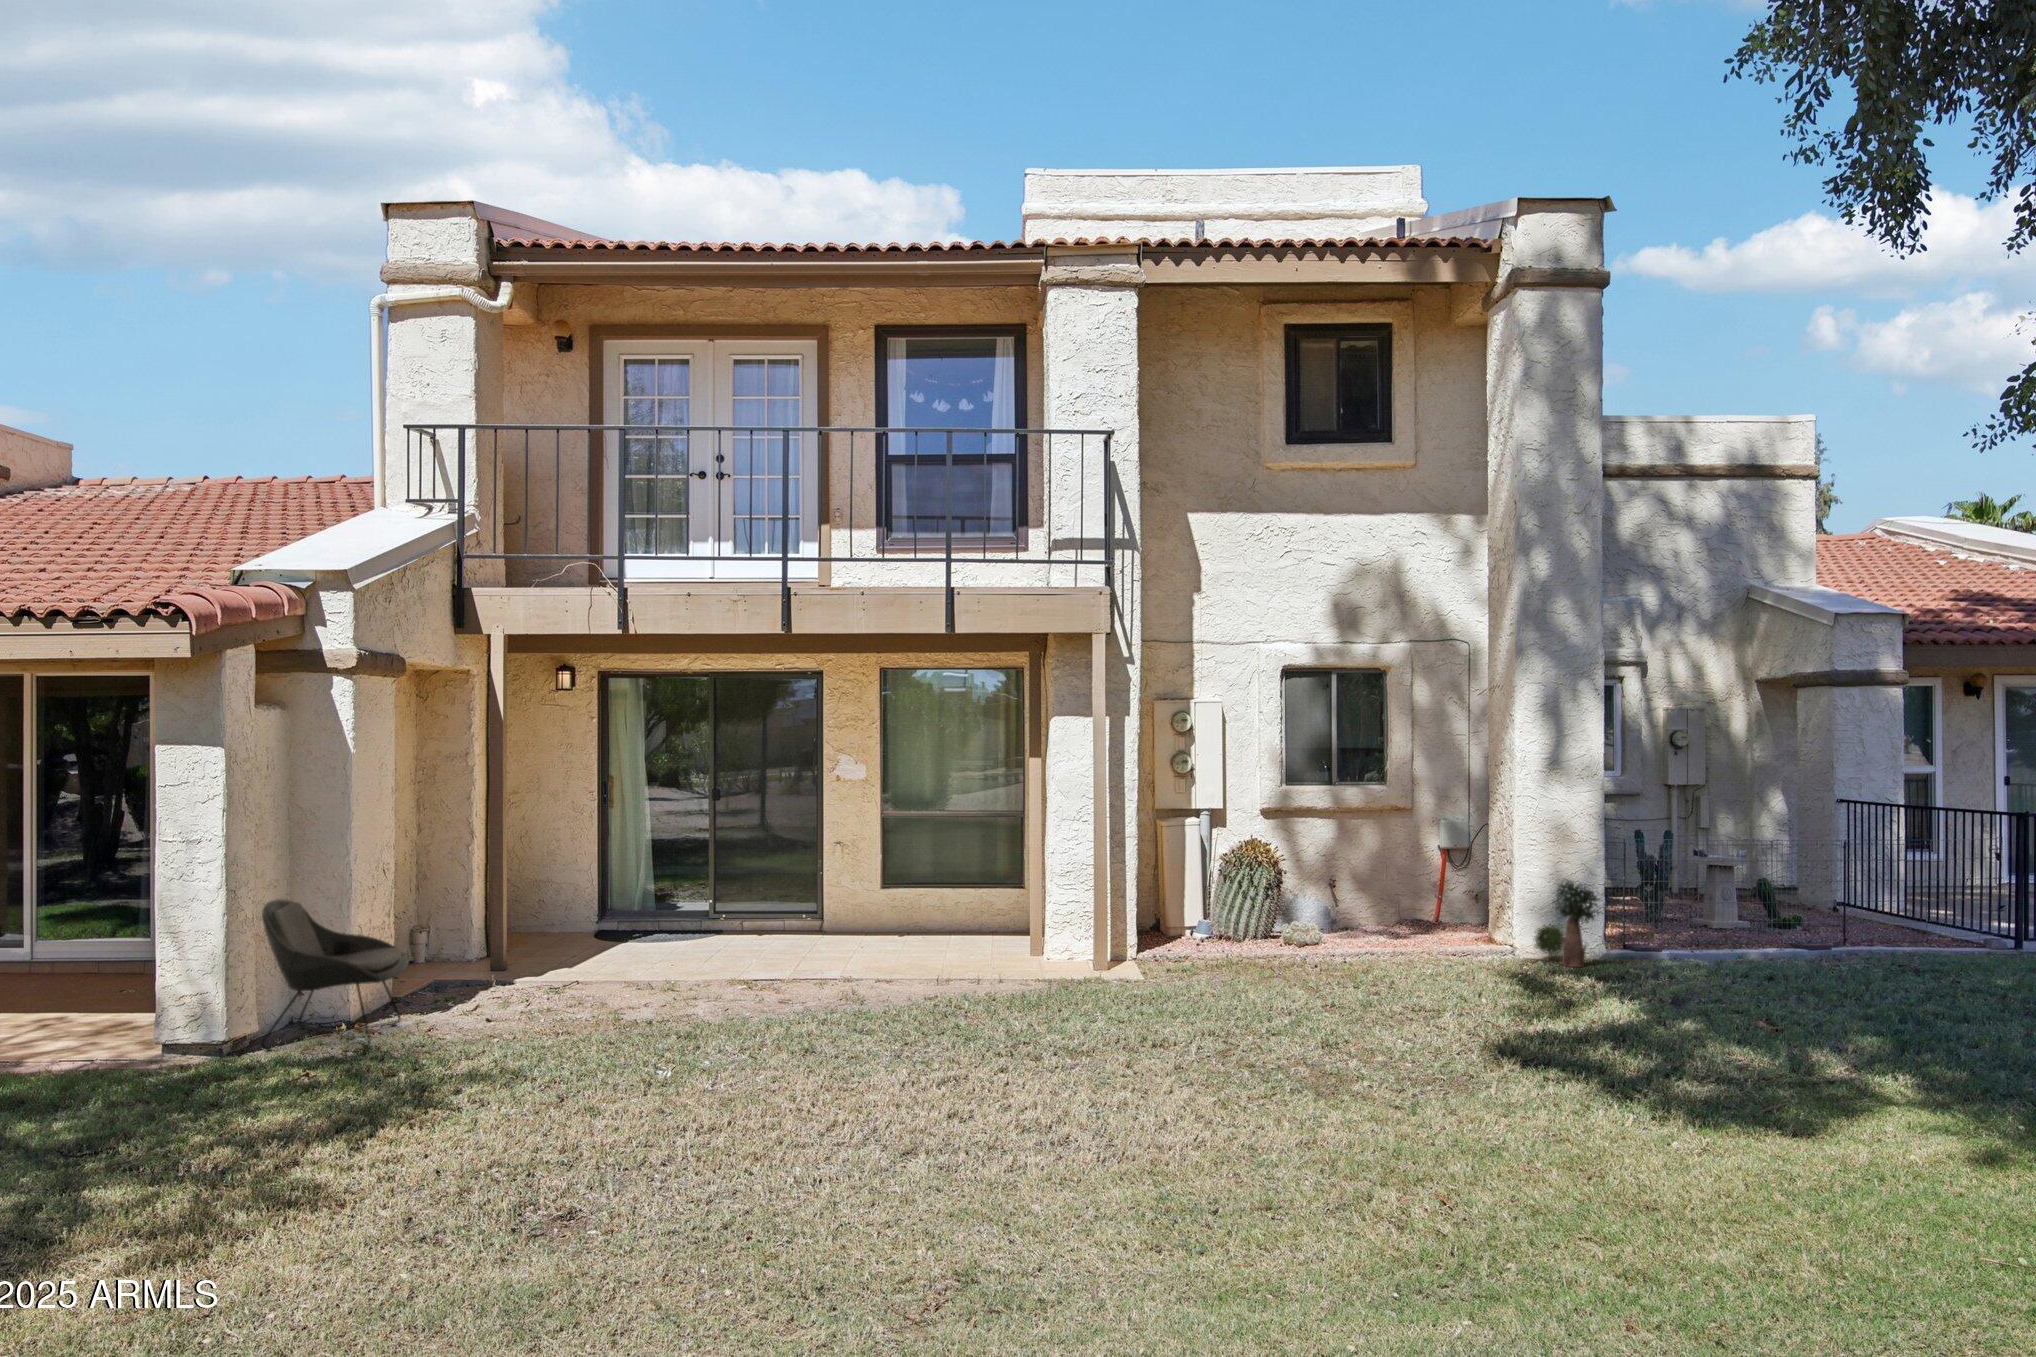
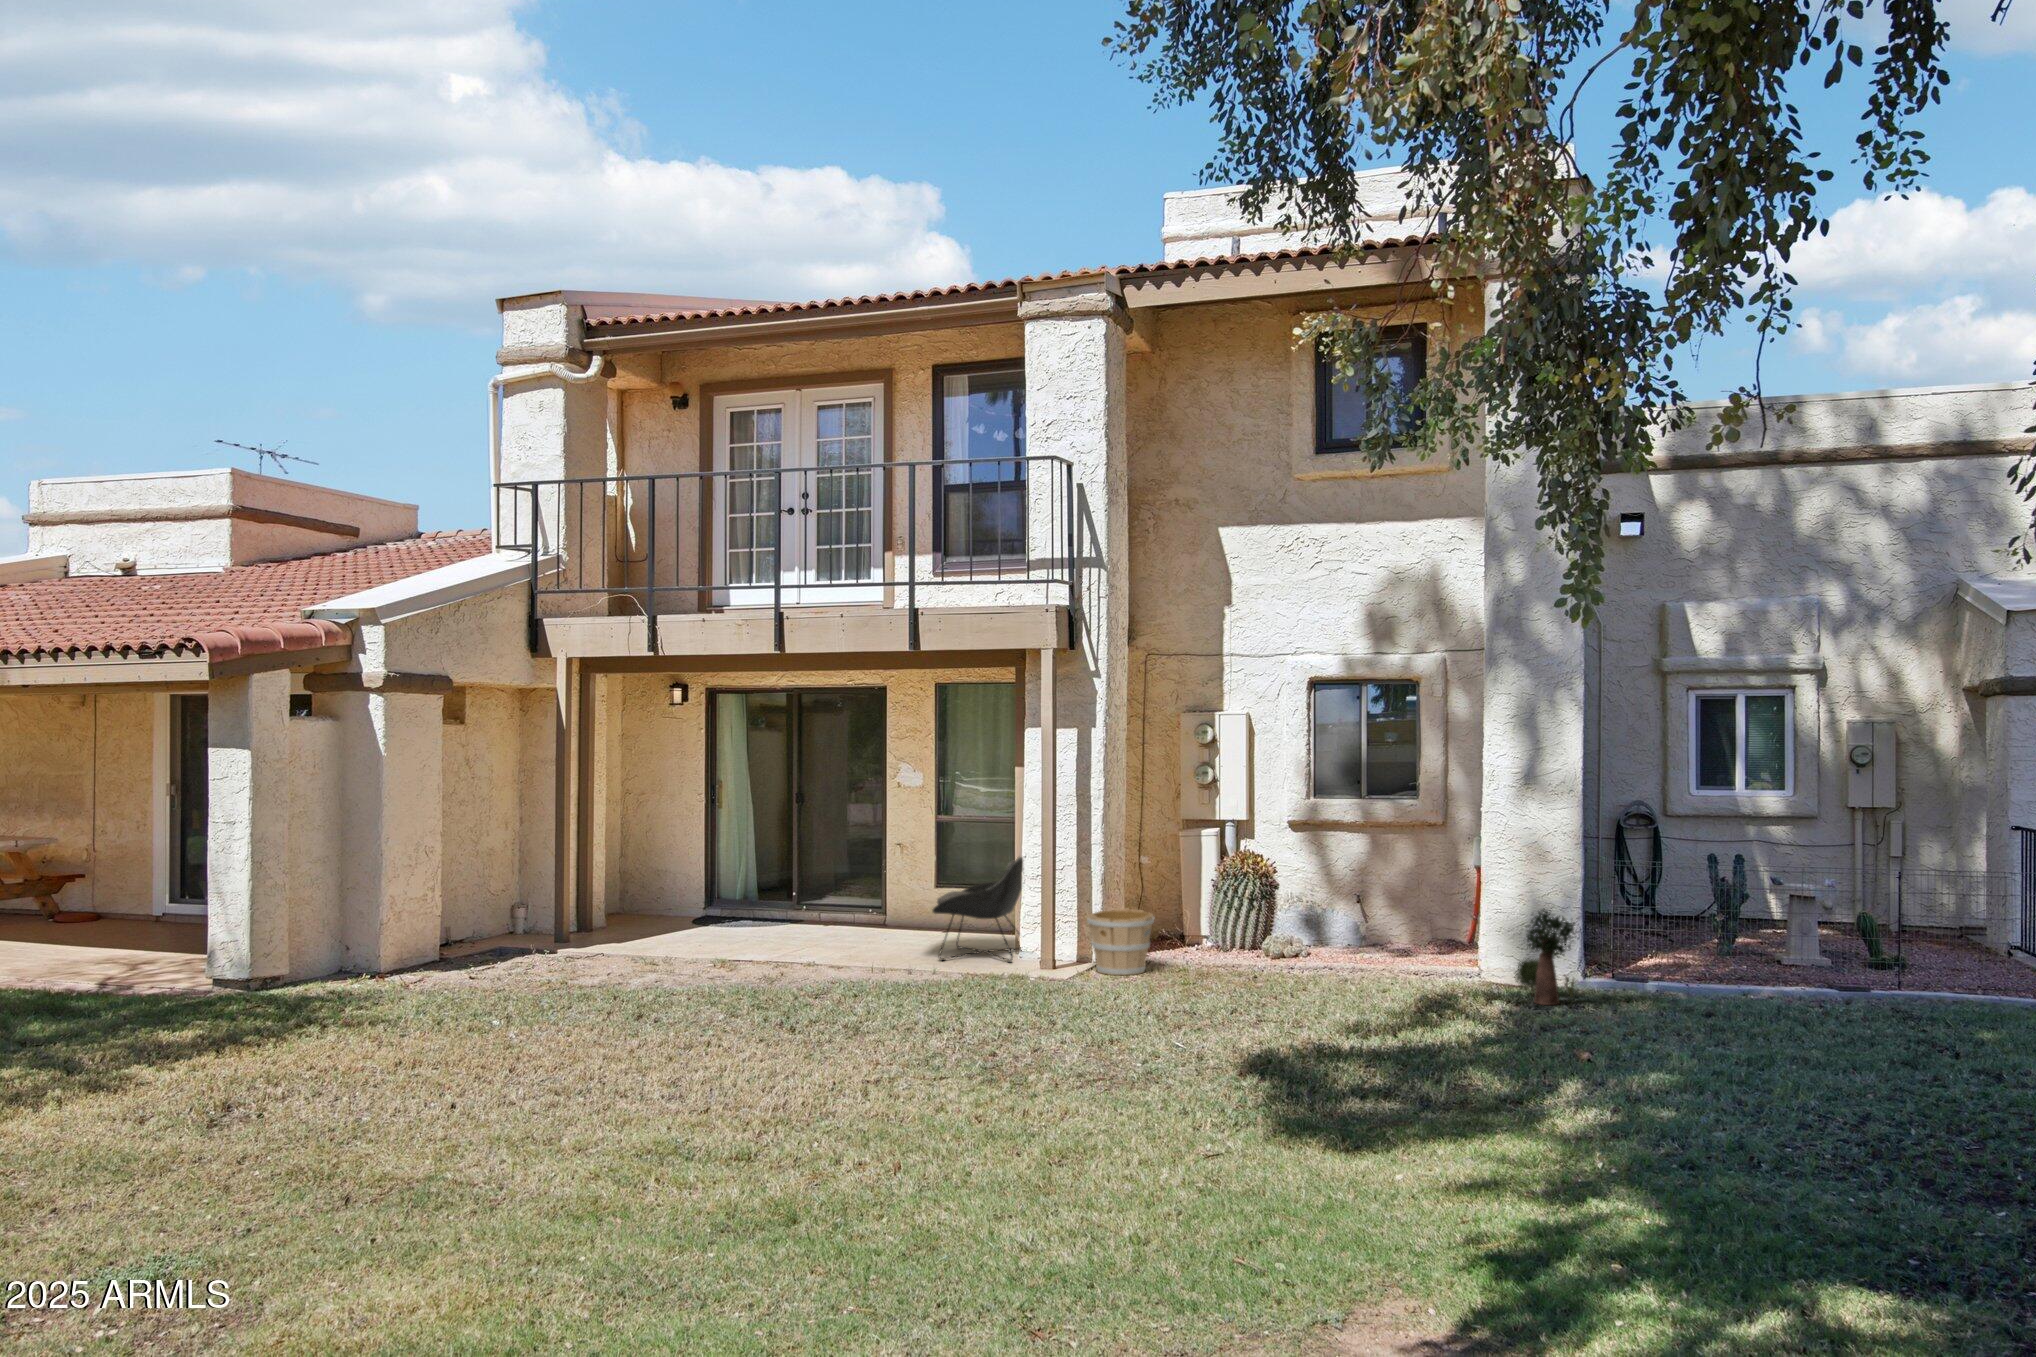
wooden bucket: none [1117,896,1187,964] -> present [1087,908,1154,975]
lounge chair: present [261,899,409,1051] -> present [932,857,1023,963]

